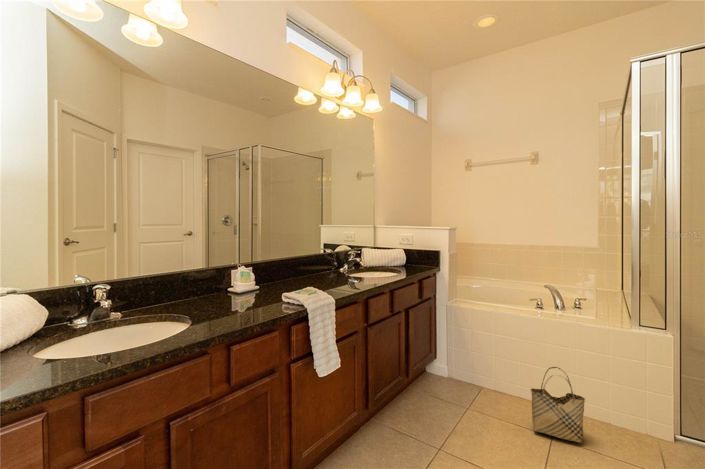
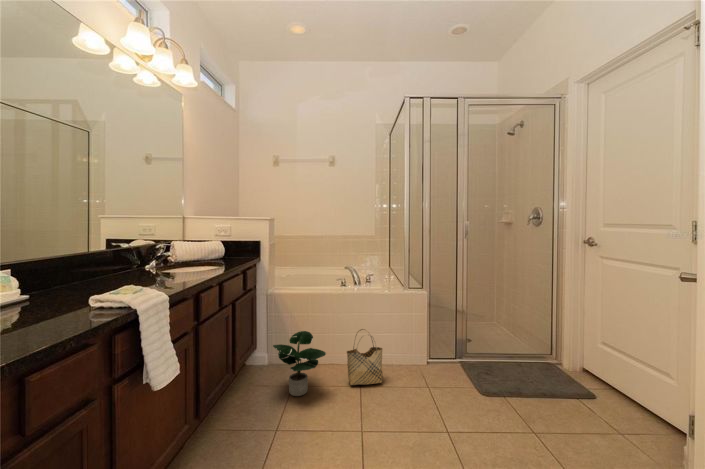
potted plant: none [442,352,501,422] -> present [273,331,326,396]

